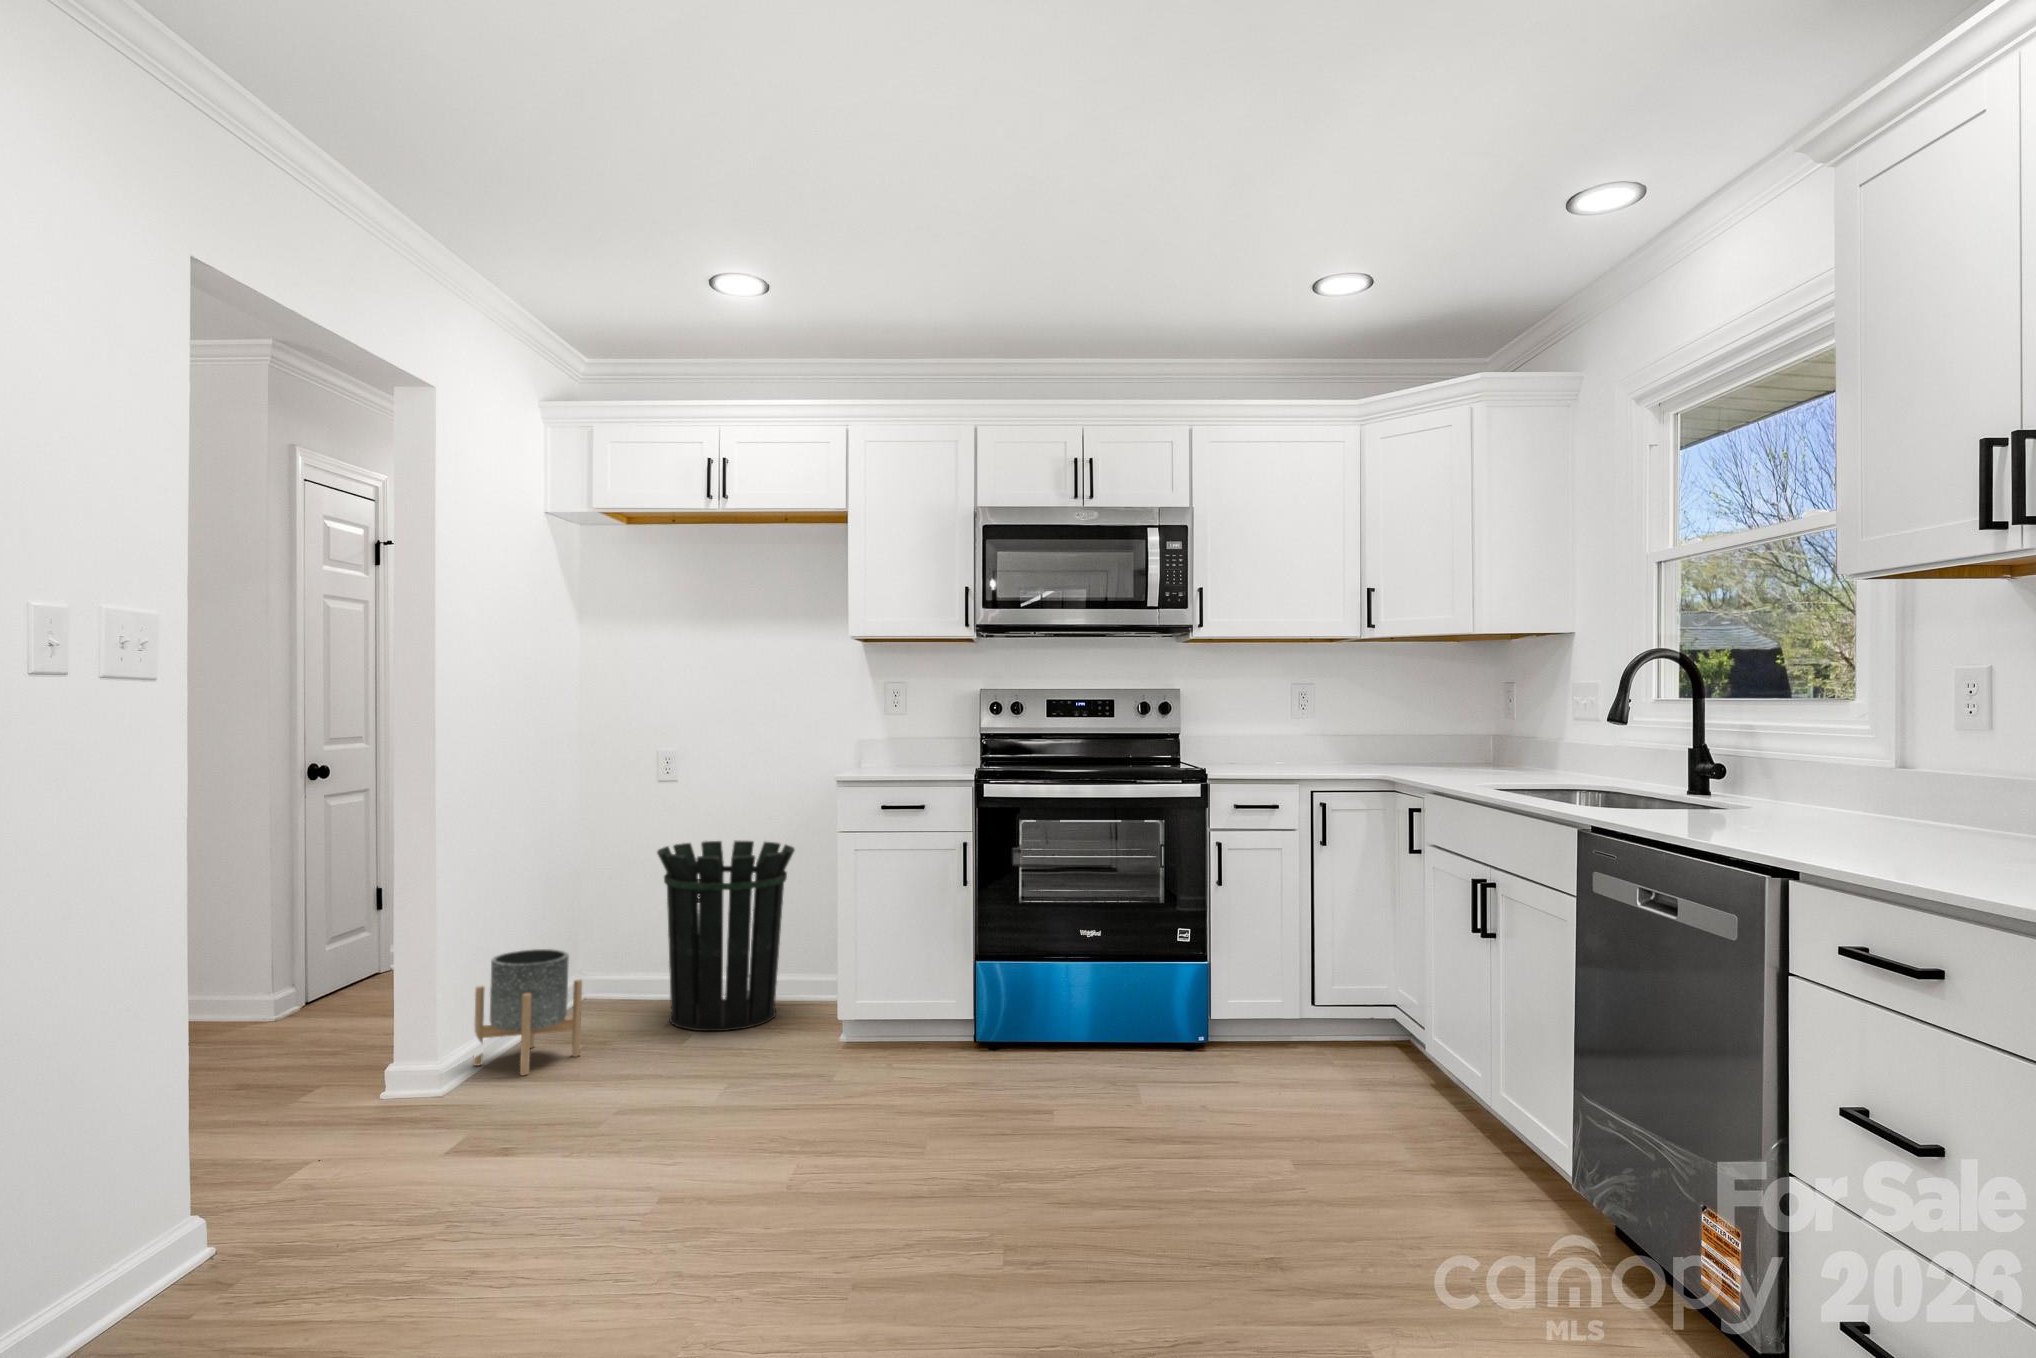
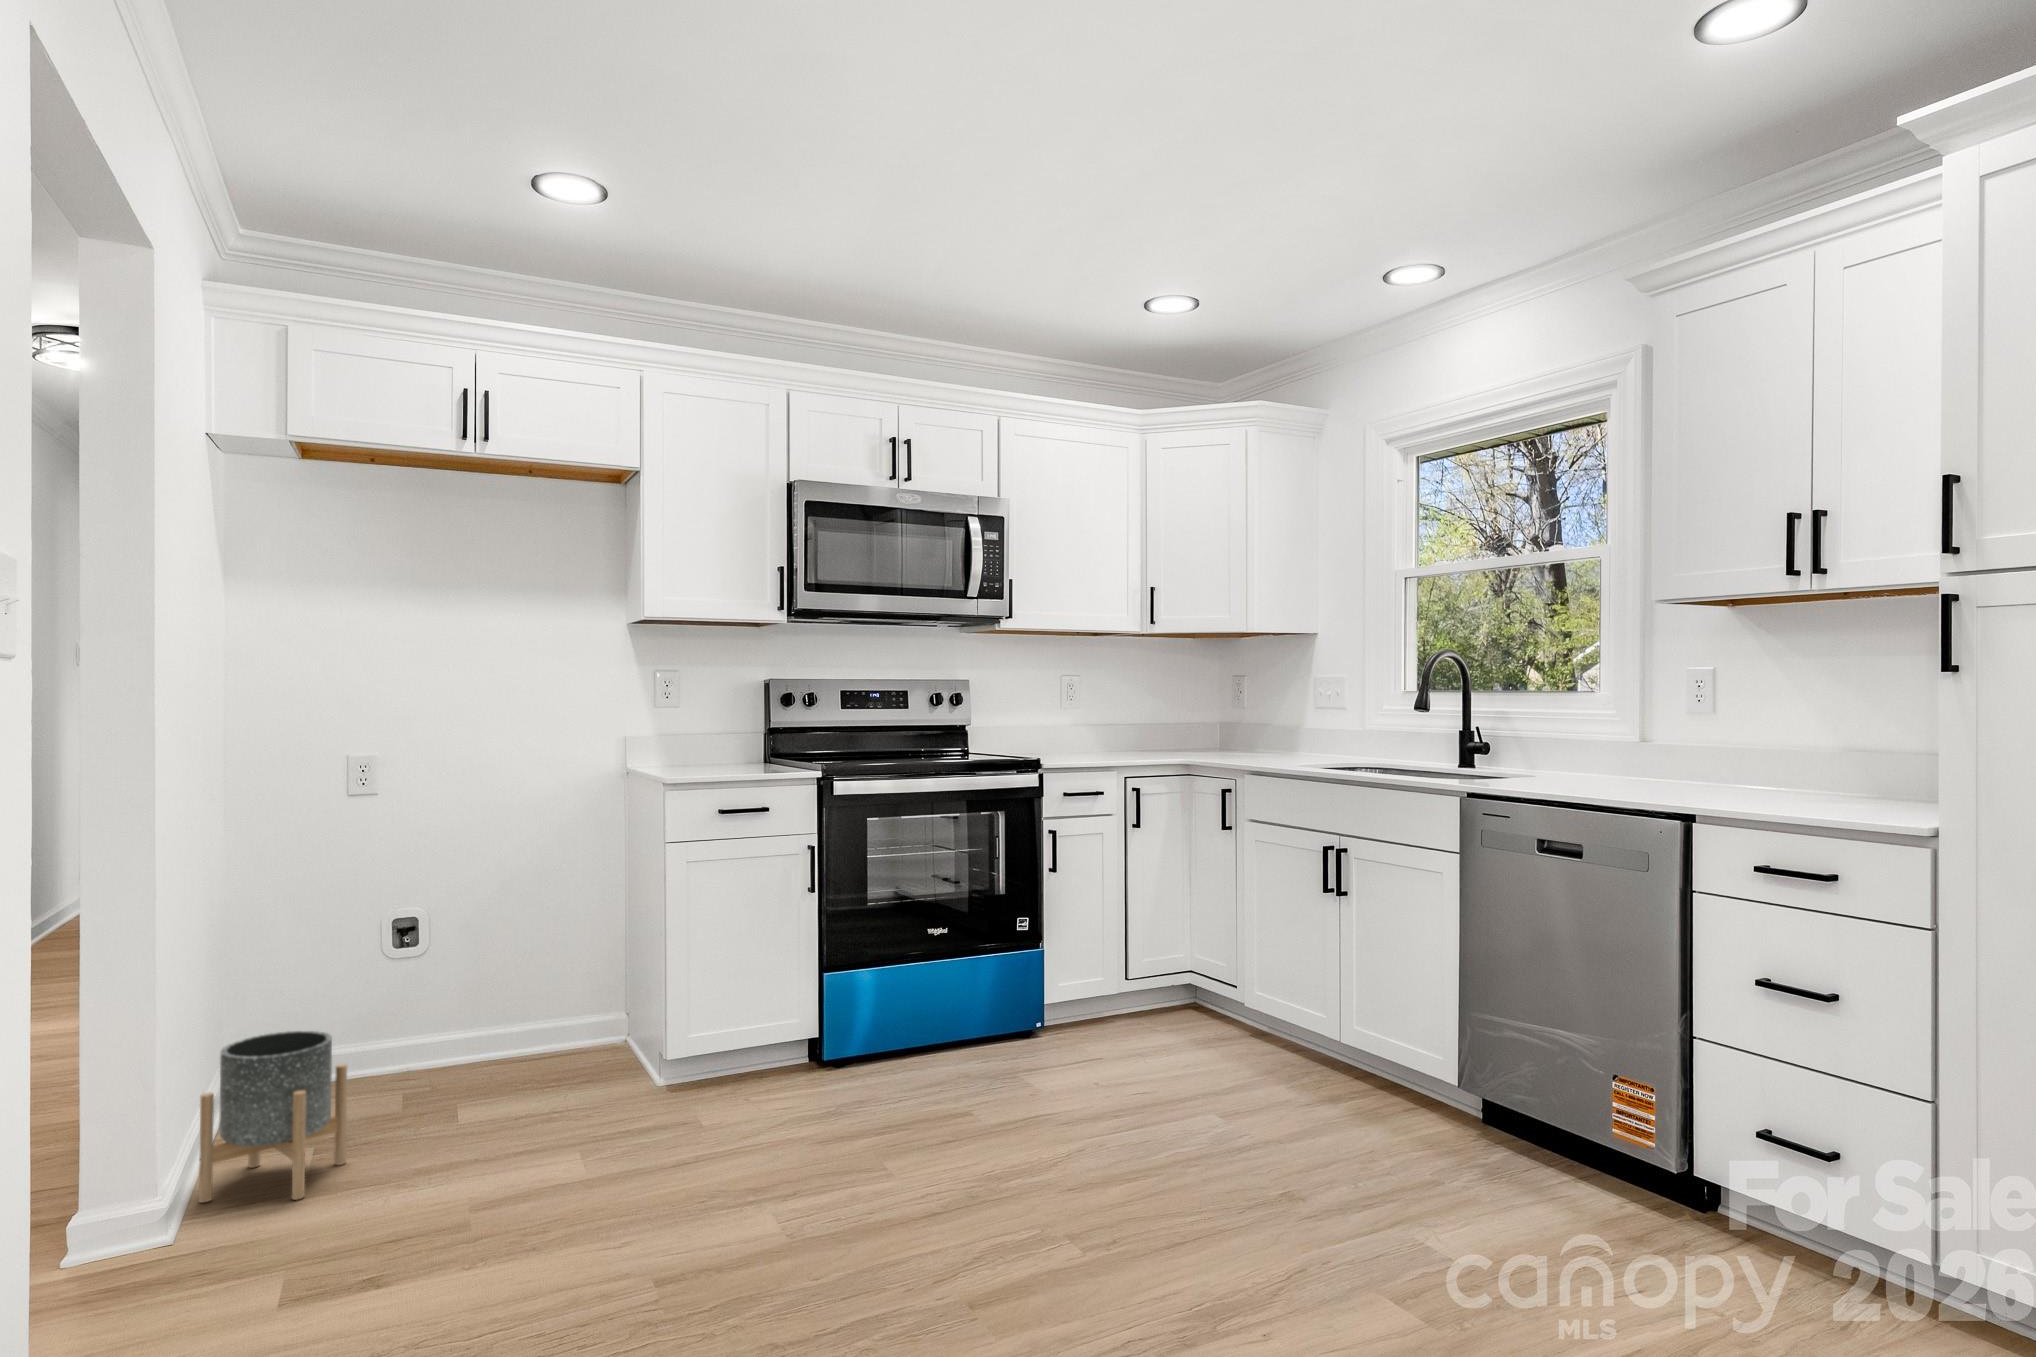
waste bin: present [657,841,795,1031] -> none [389,868,571,1108]

